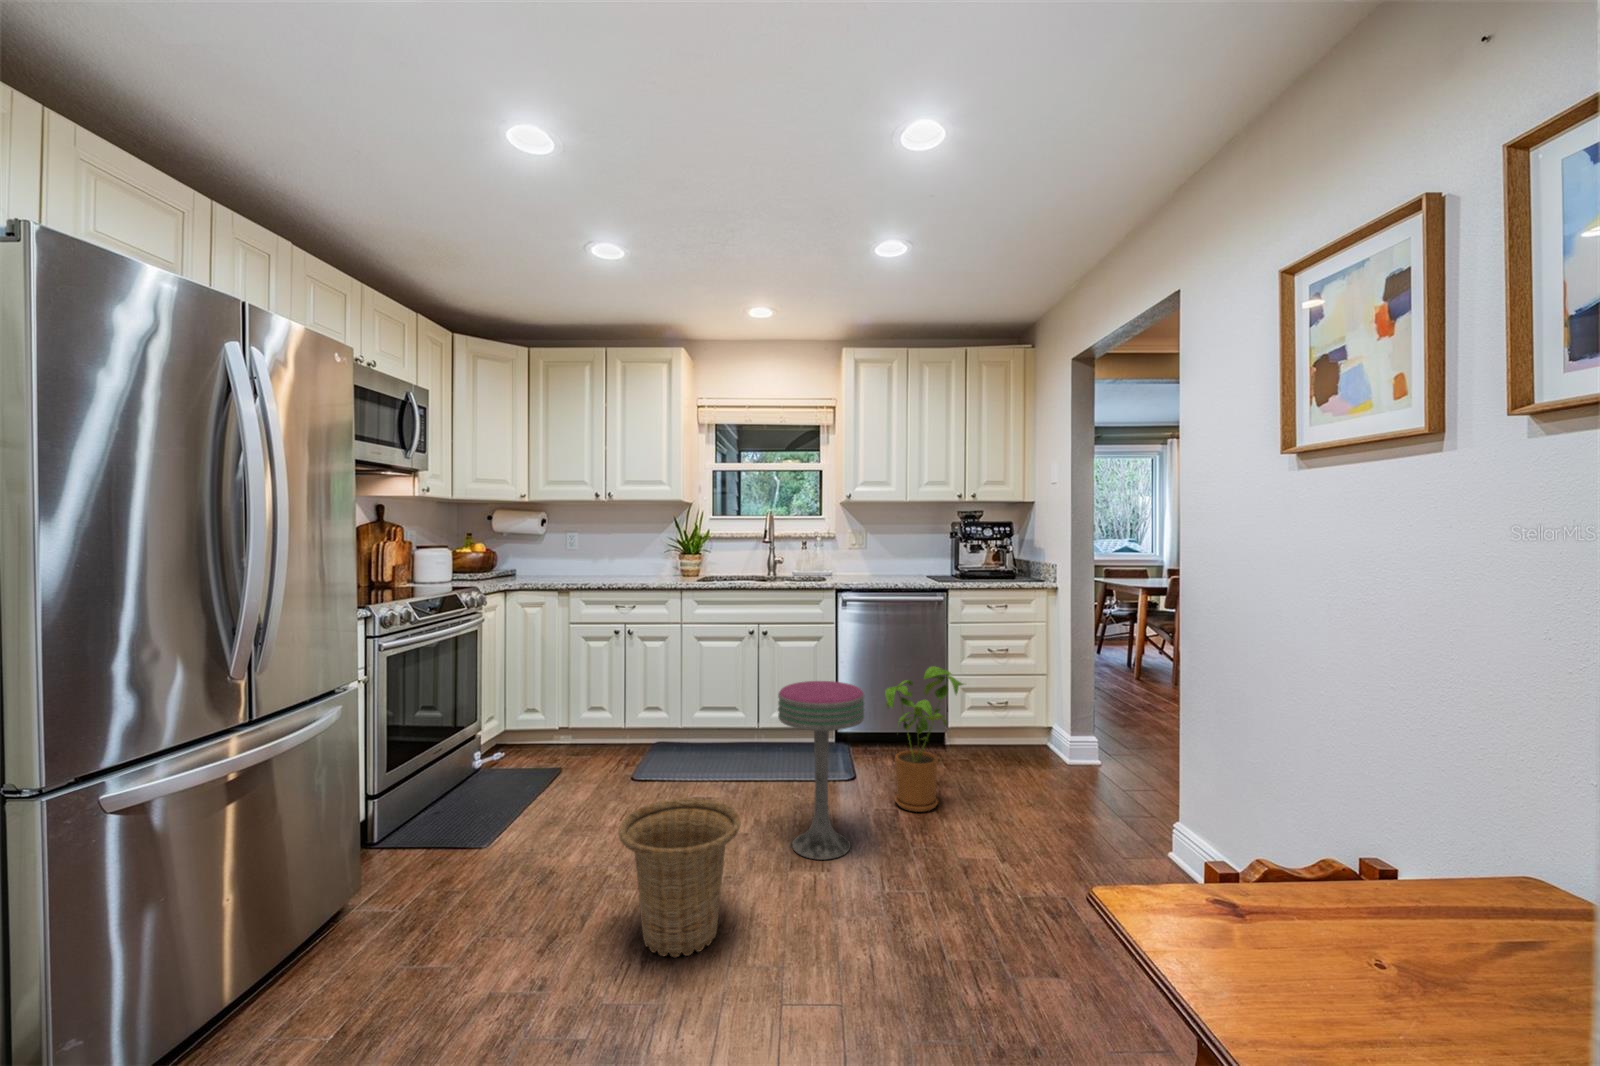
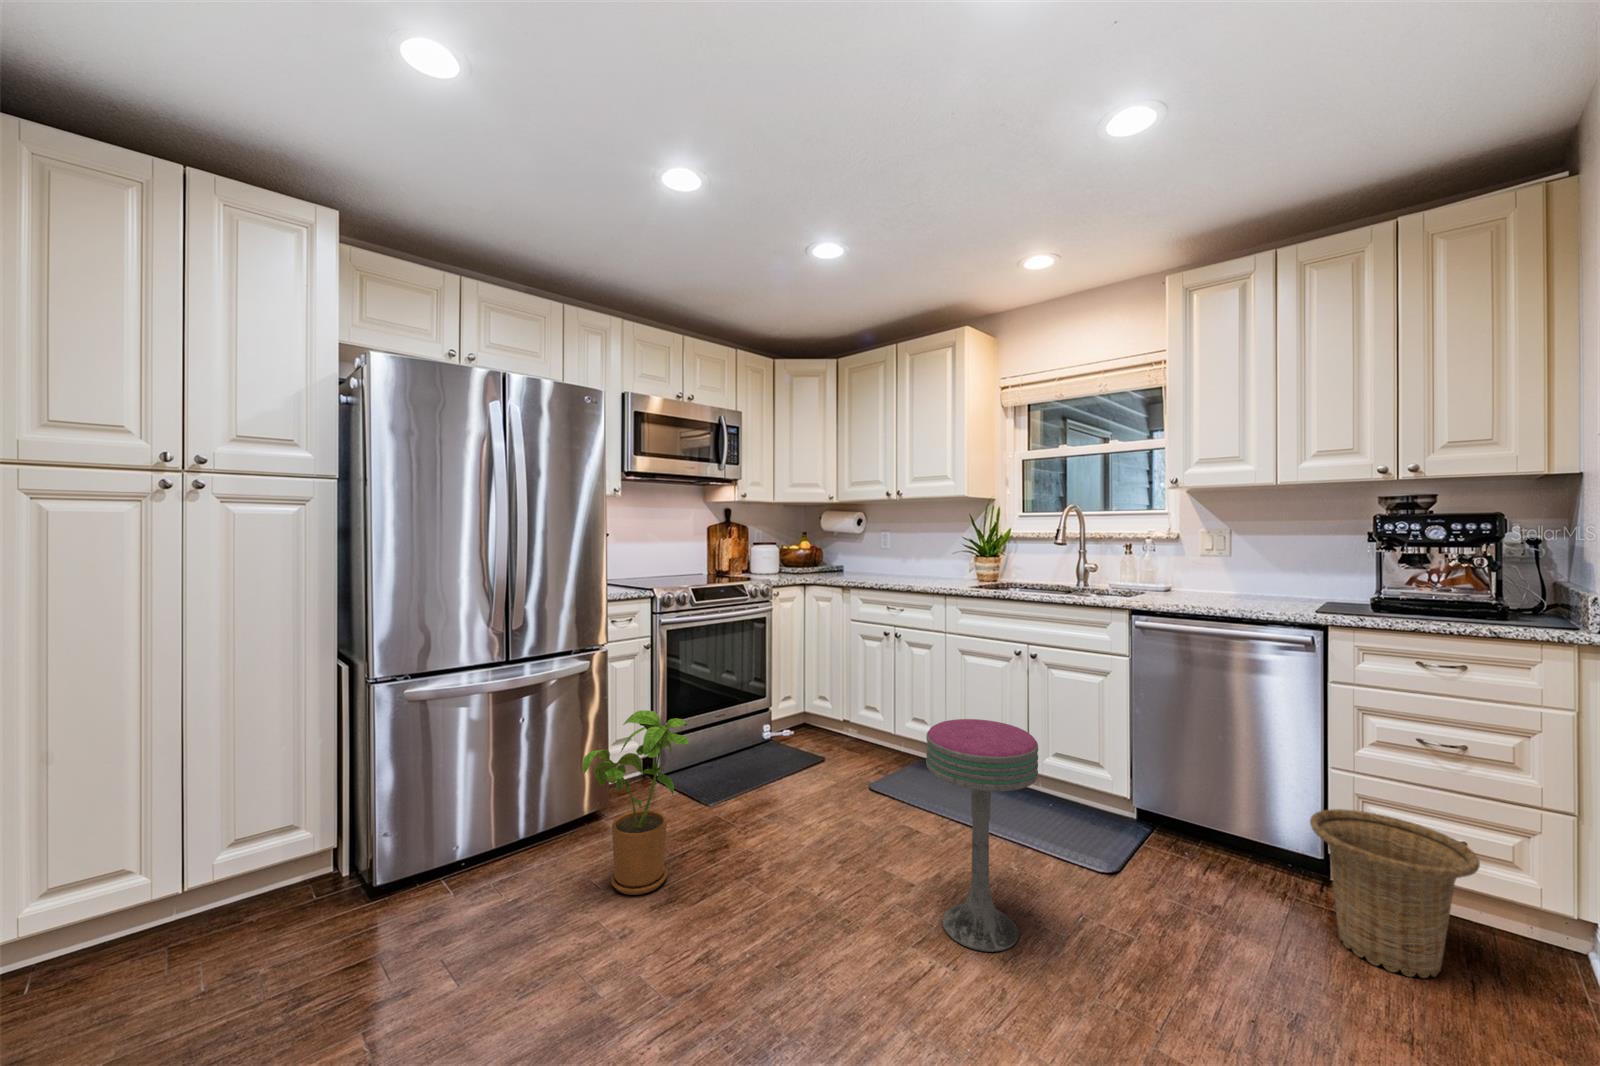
house plant: present [885,666,964,812] -> present [582,710,689,895]
basket: present [619,798,741,957] -> present [1310,809,1480,978]

